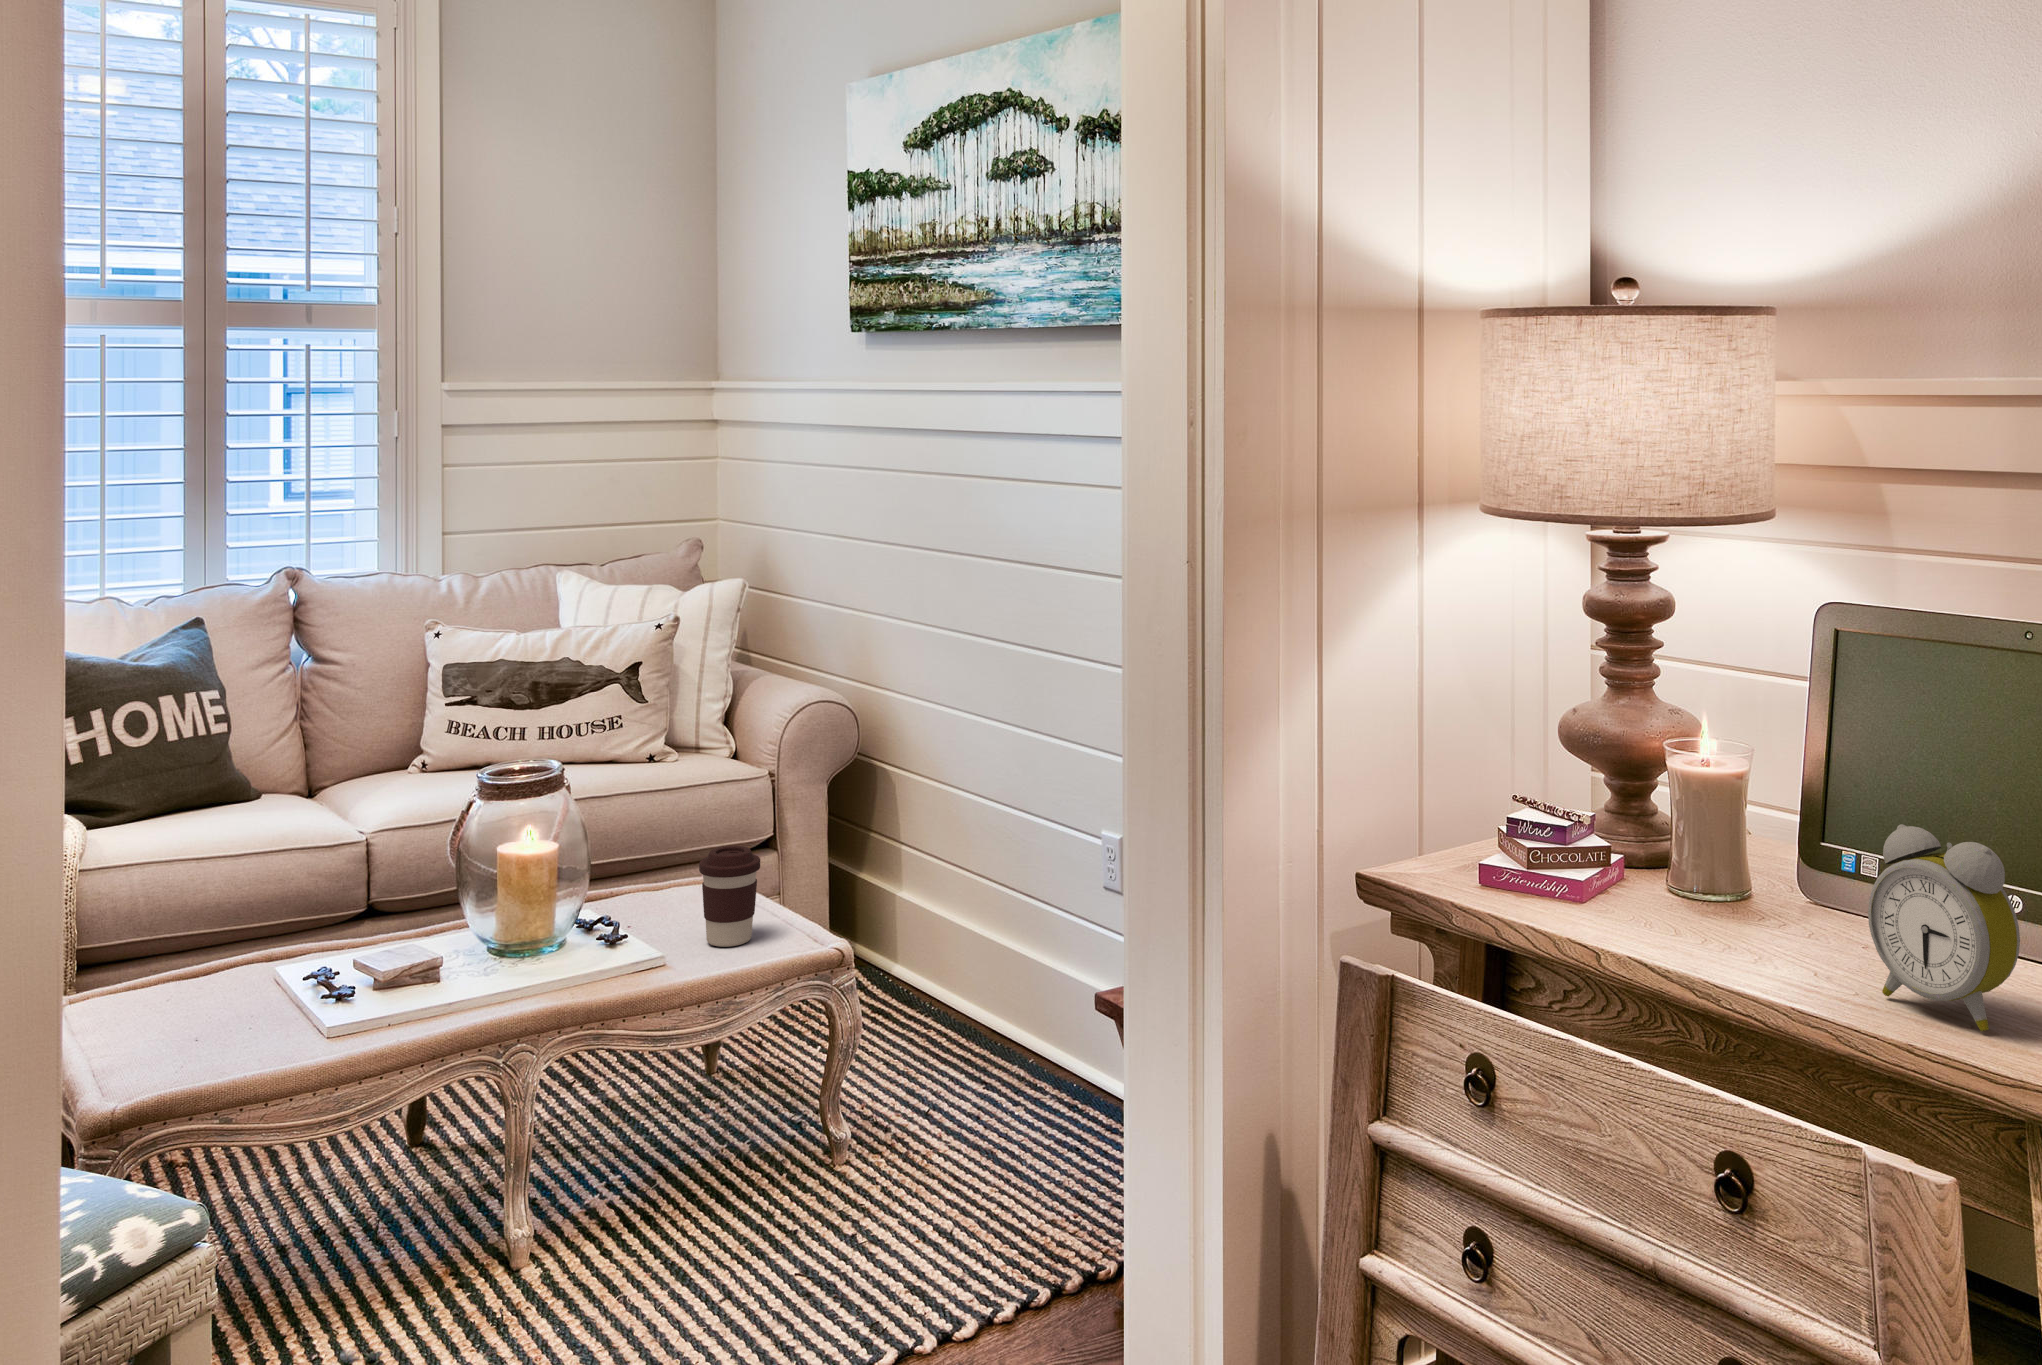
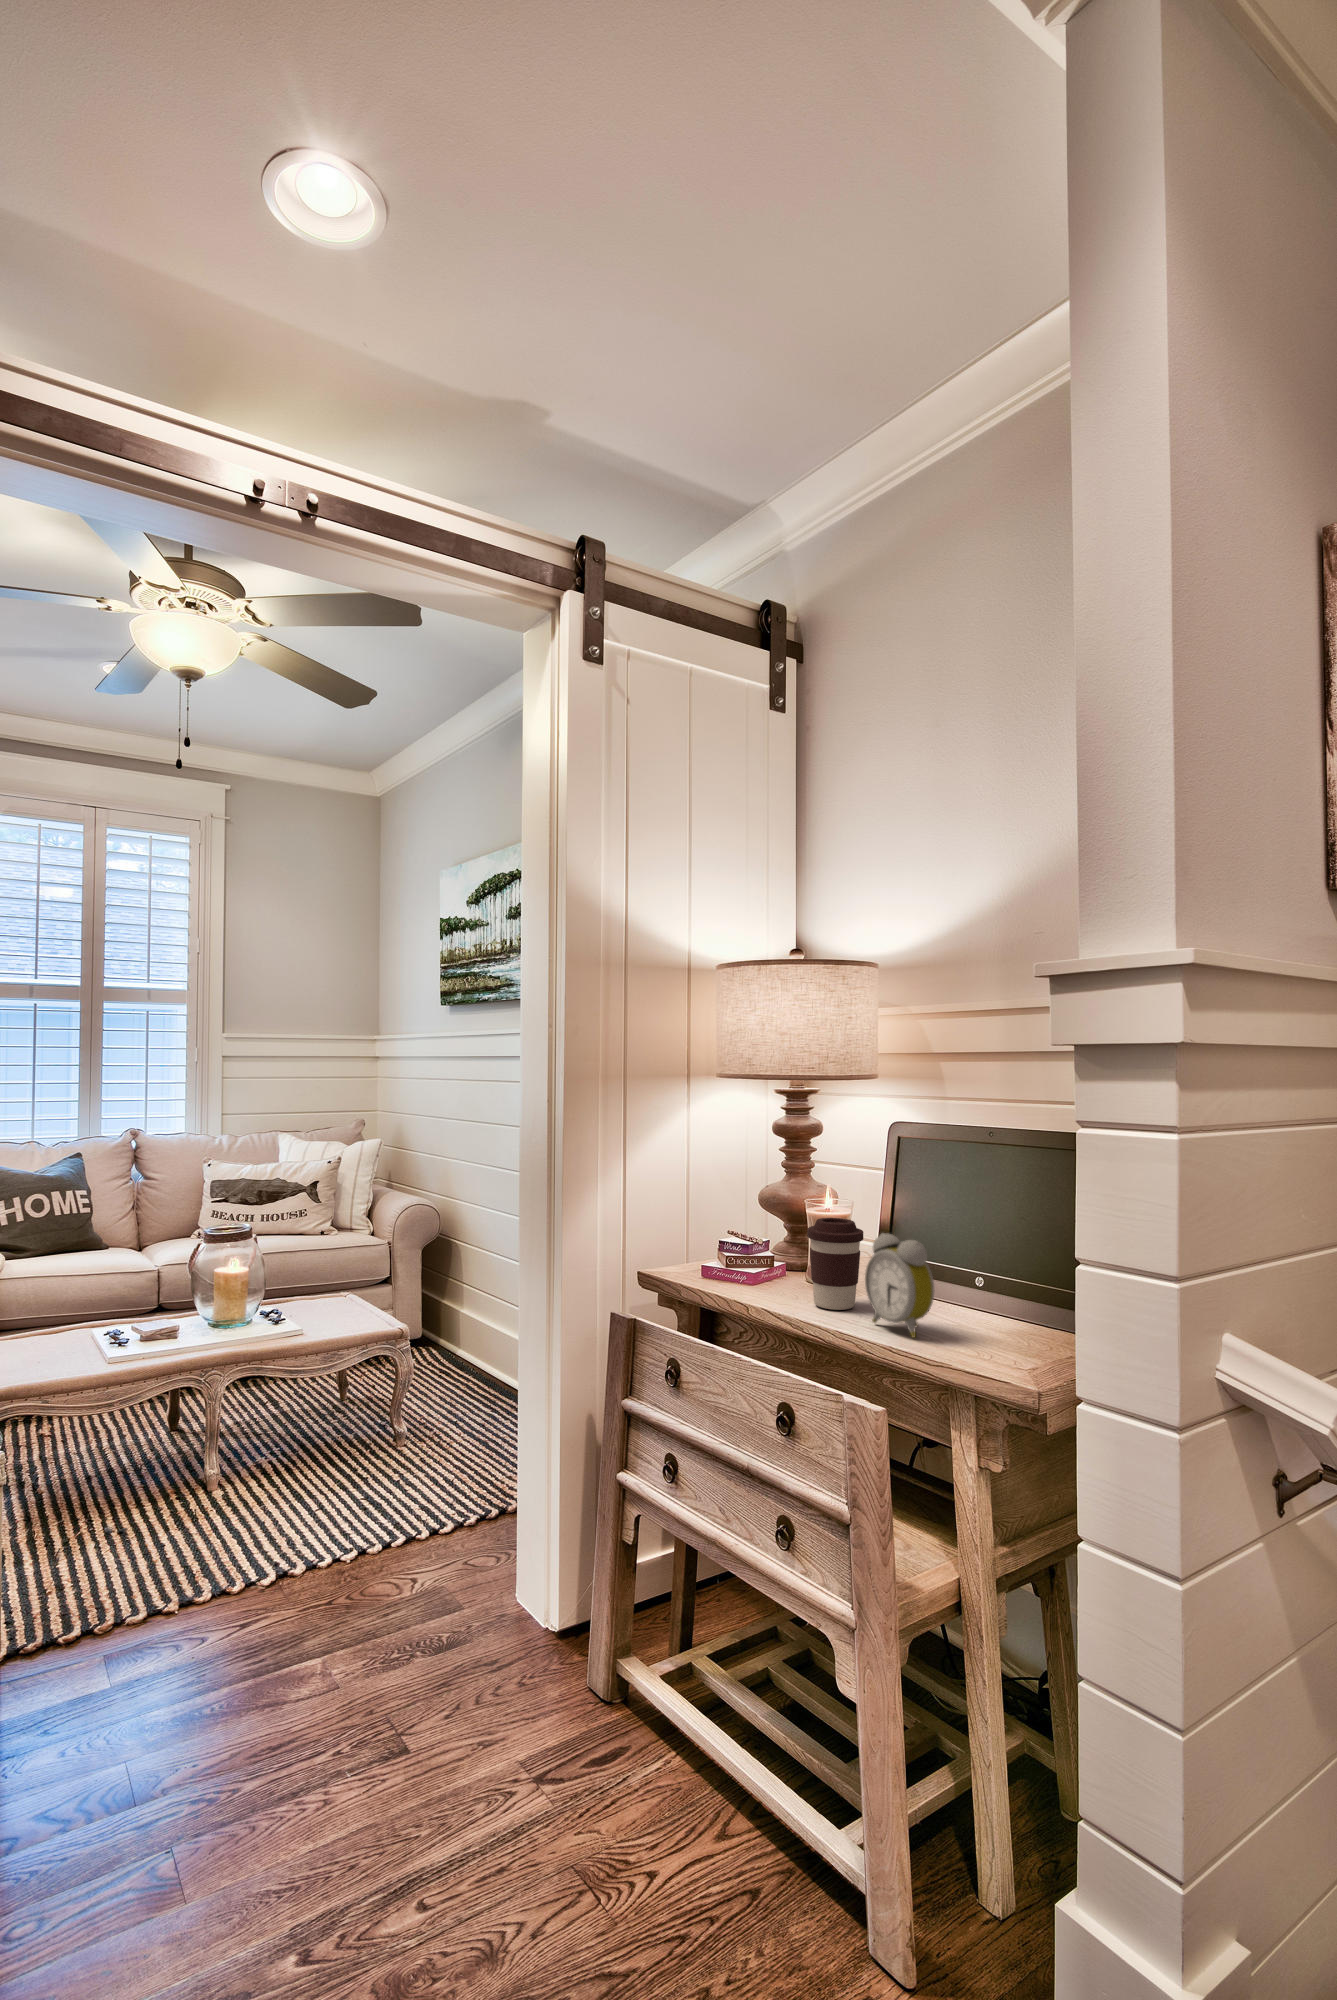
coffee cup: present [699,846,760,947] -> present [807,1218,863,1310]

